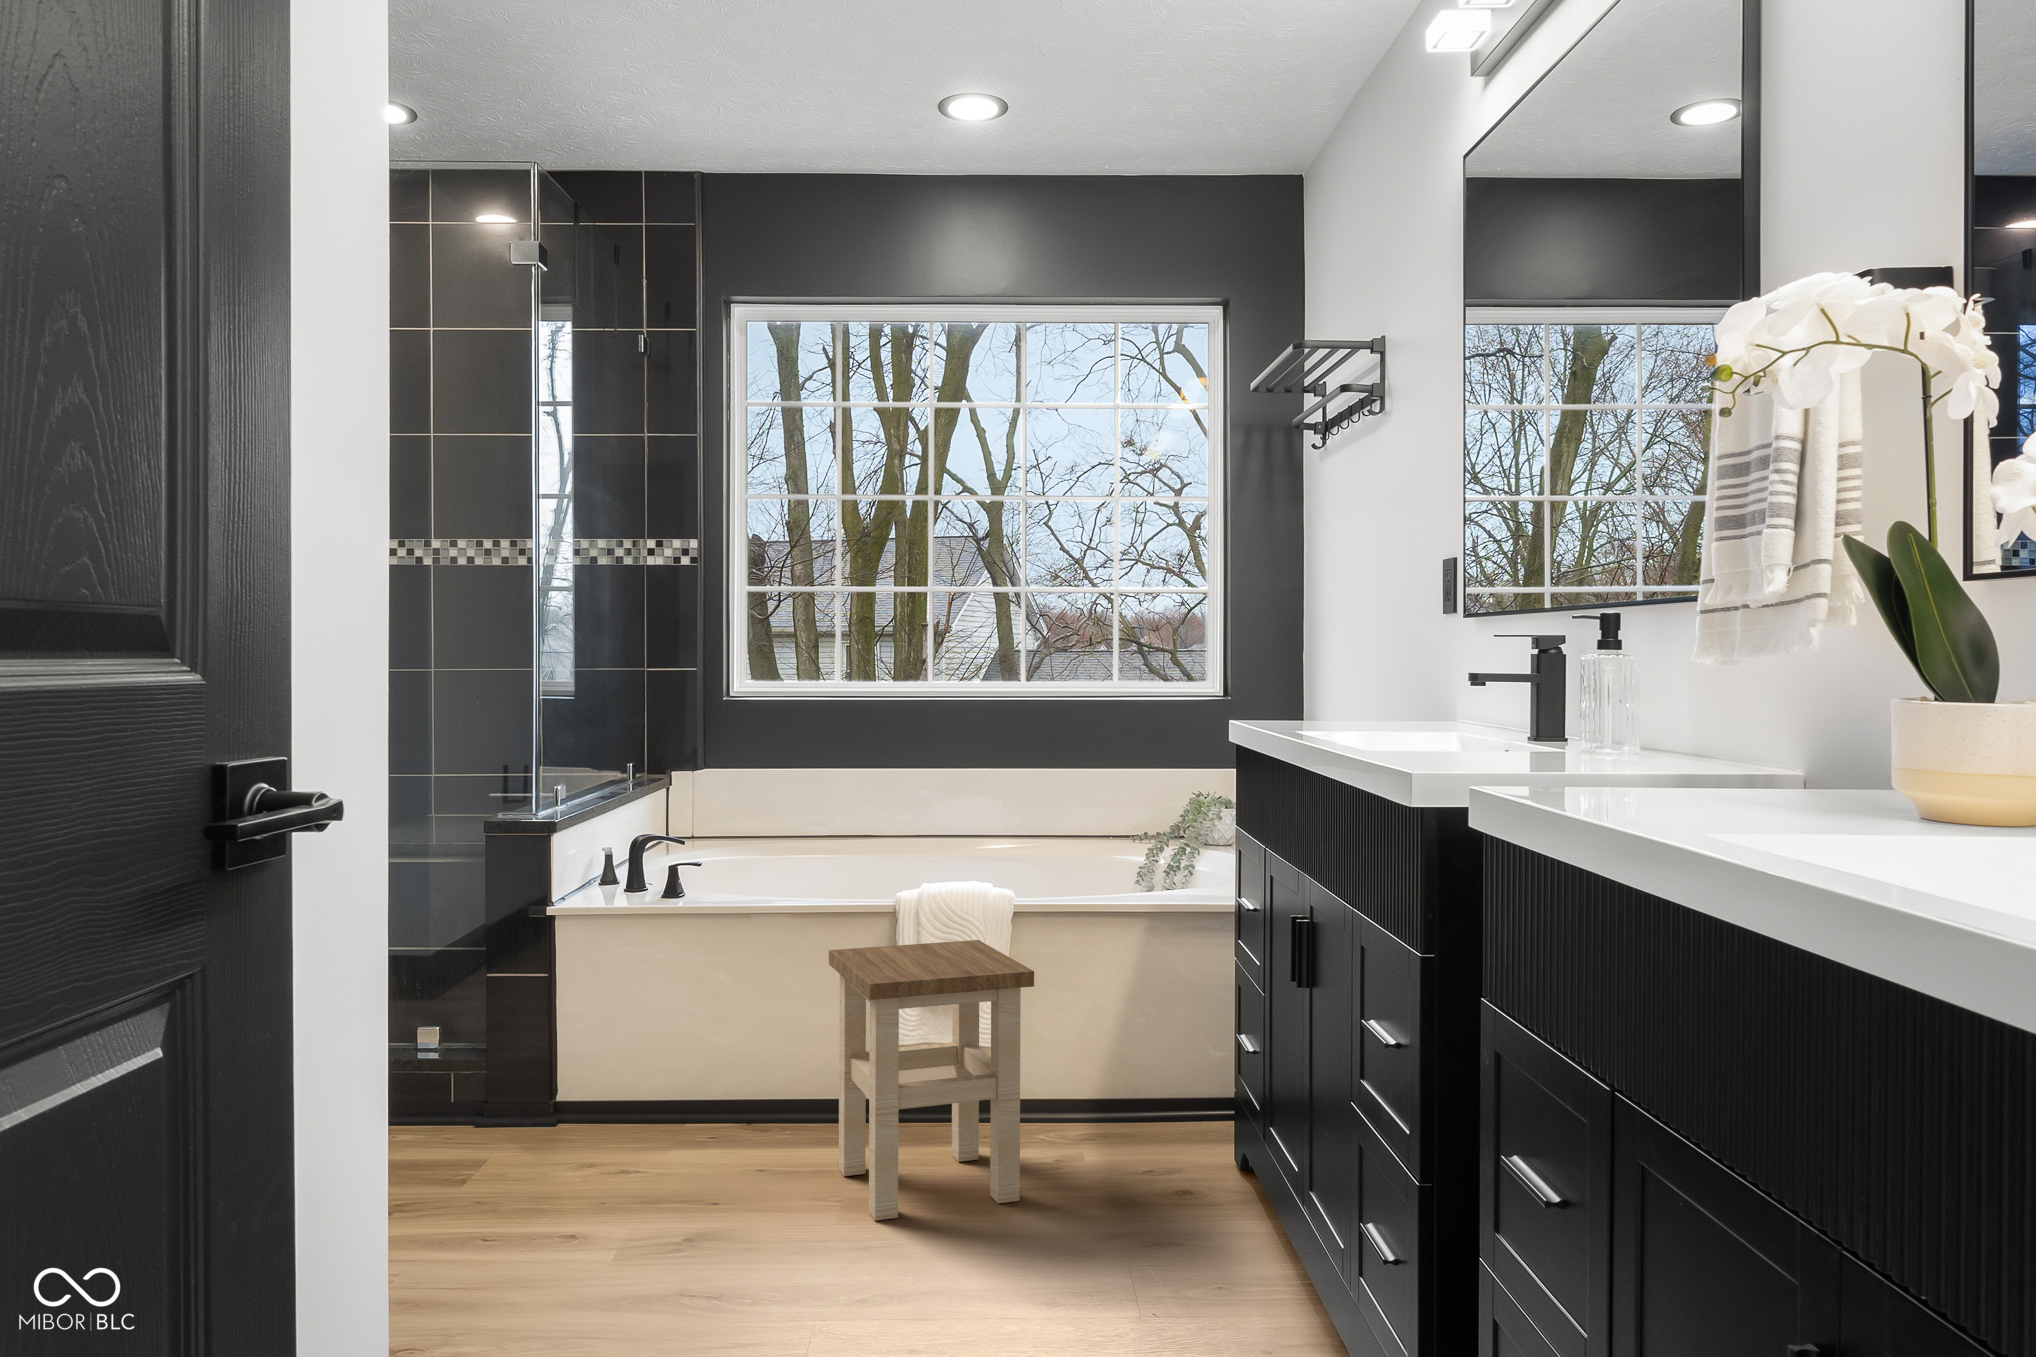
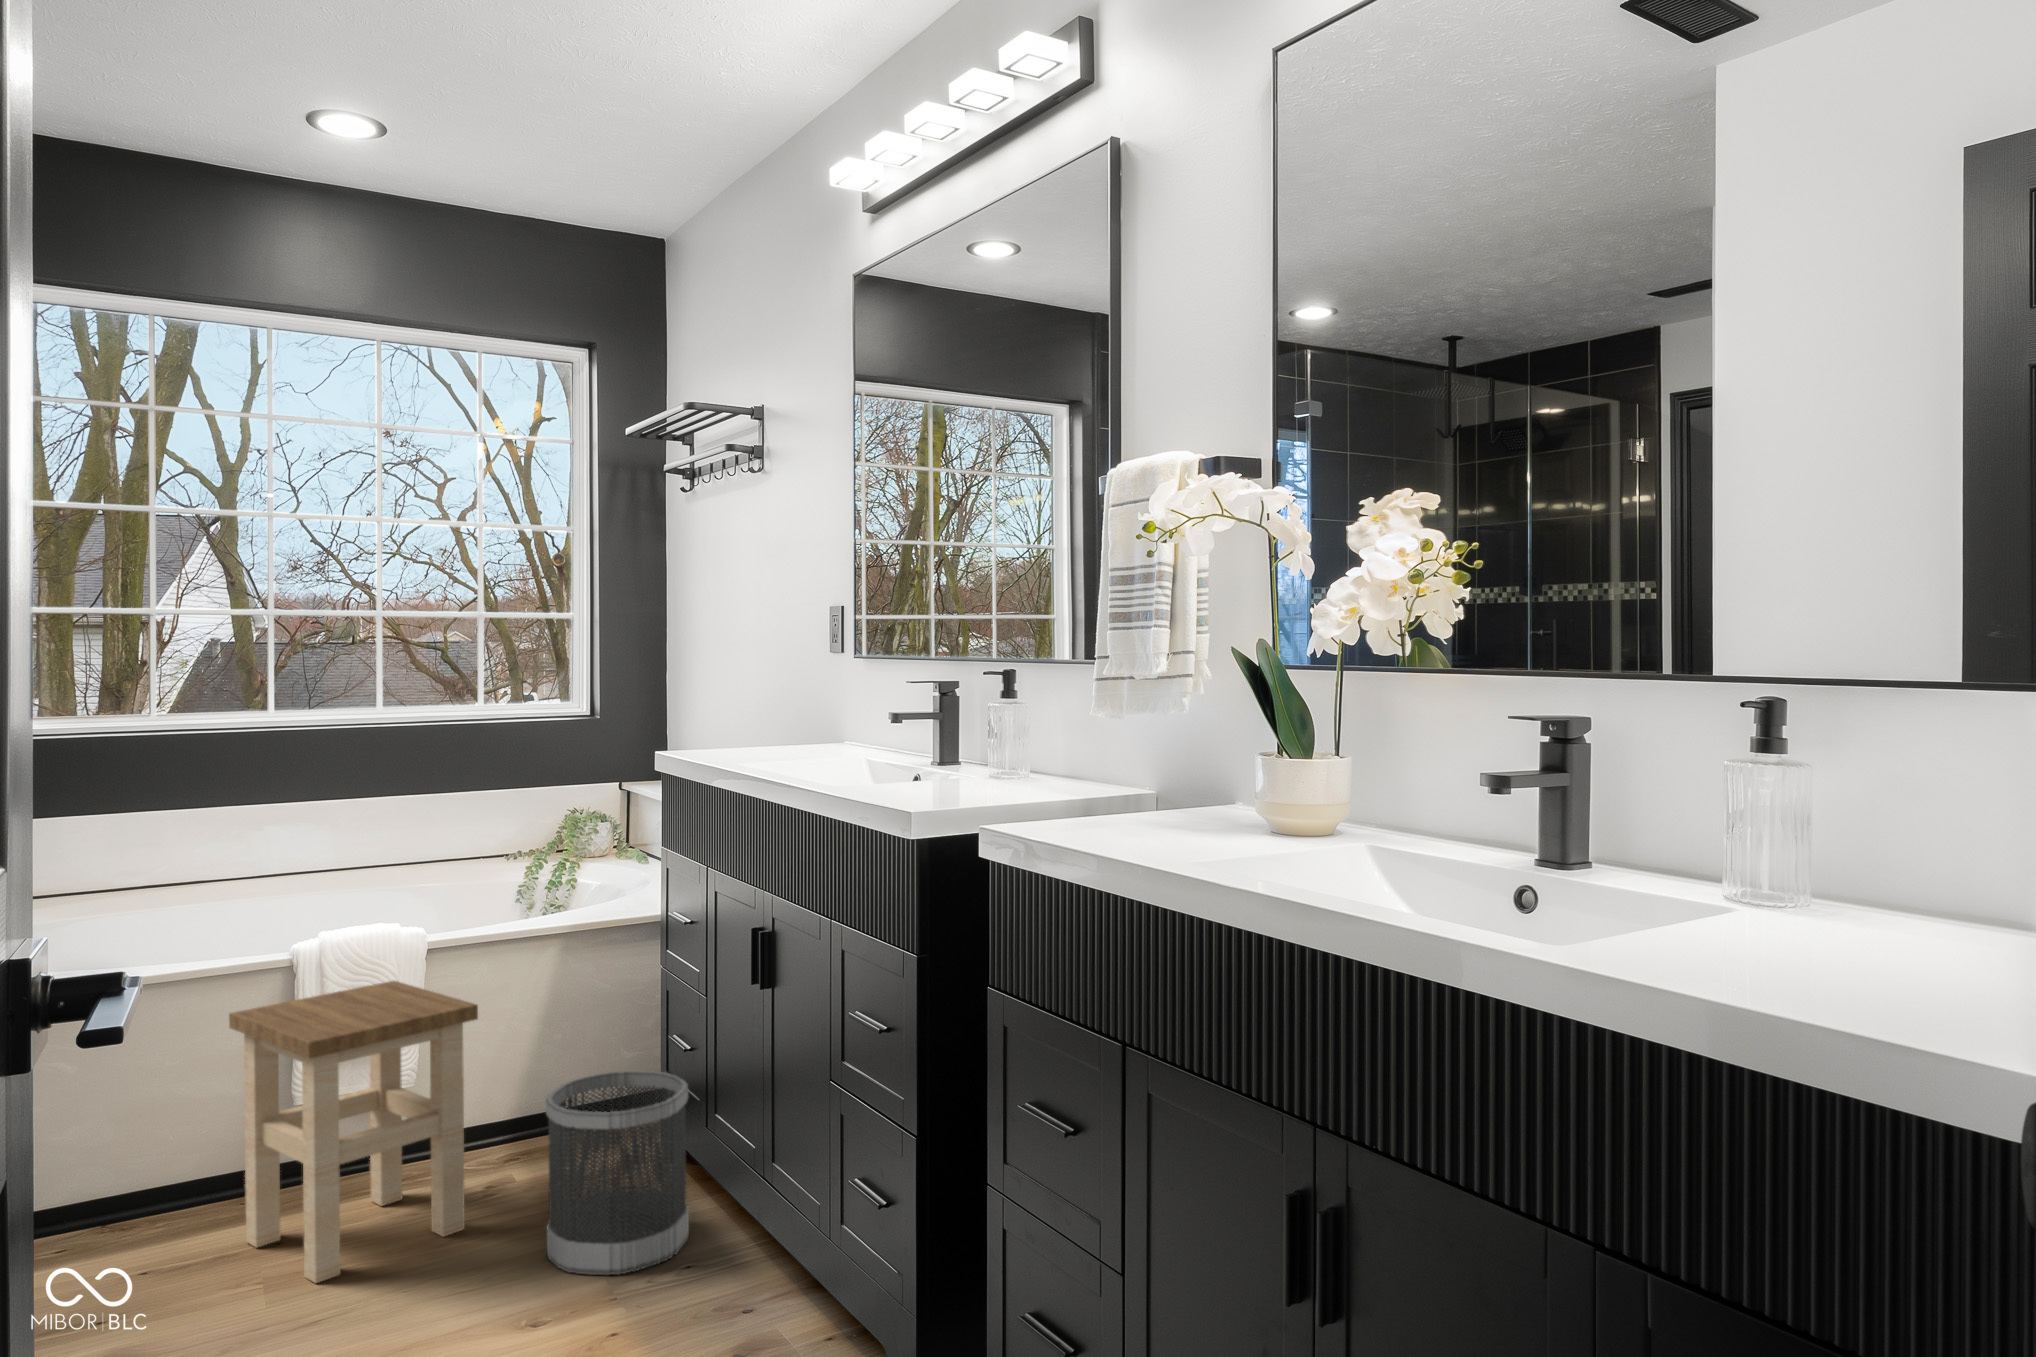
wastebasket: none [1082,1062,1232,1284] -> present [546,1071,689,1275]

